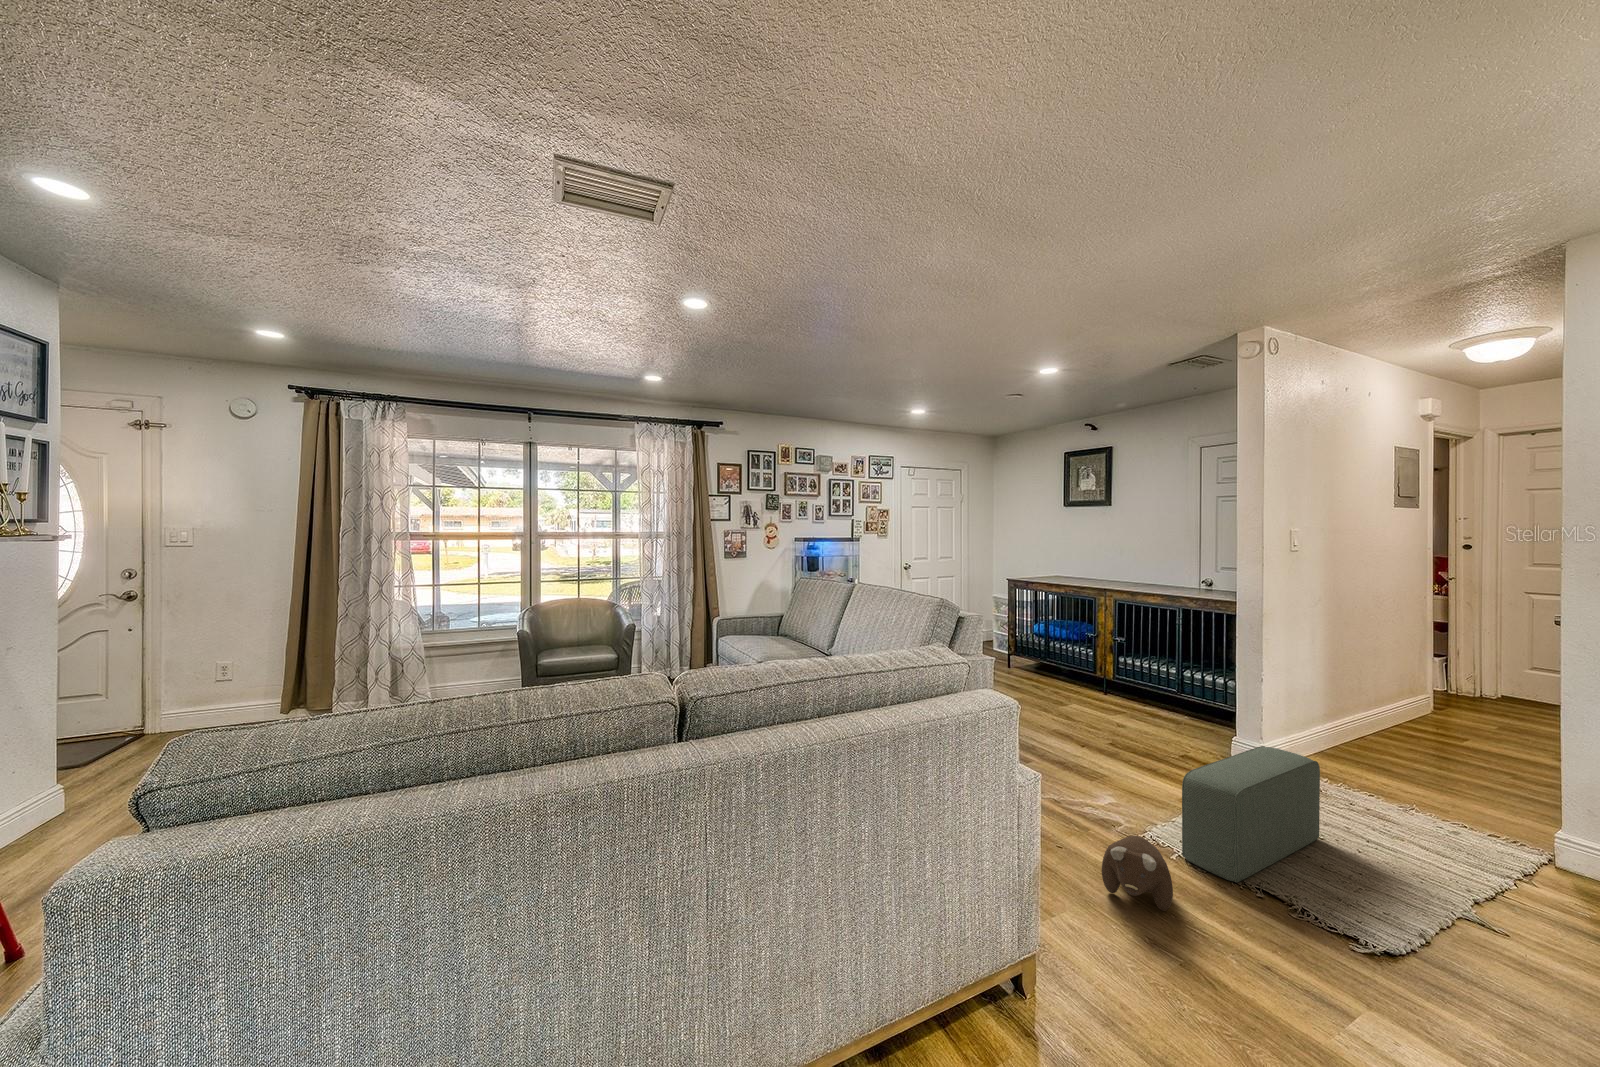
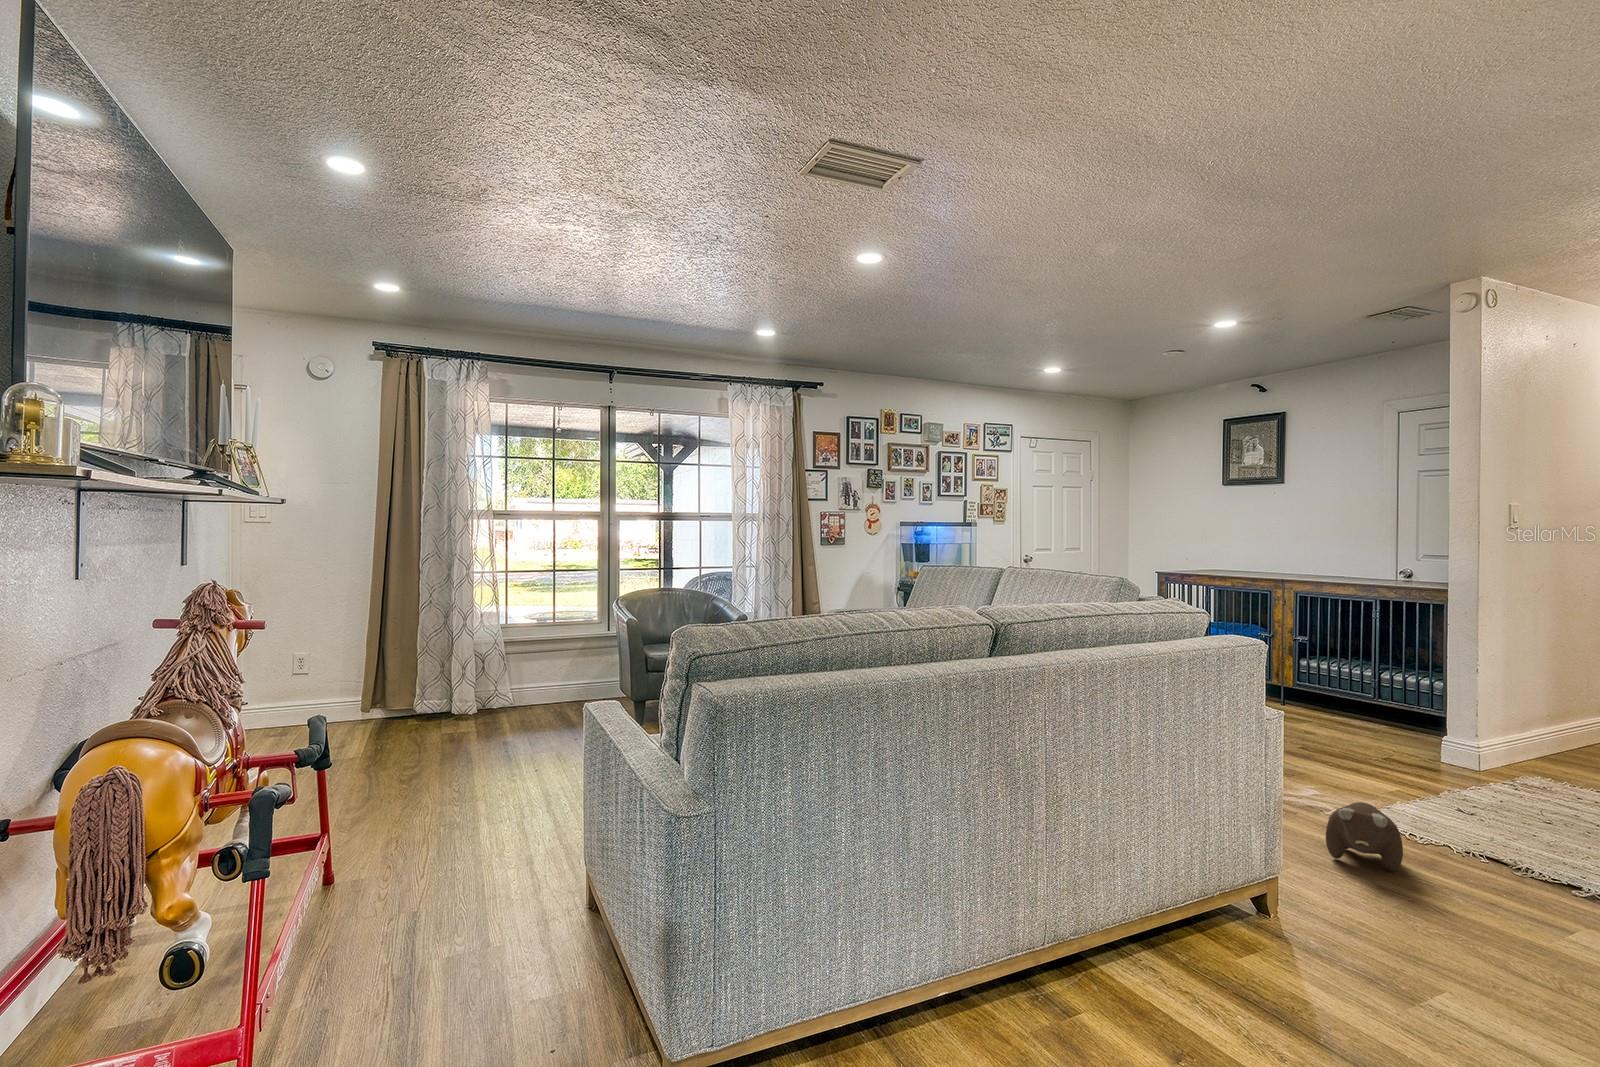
pouf: present [1182,746,1320,882] -> none [1404,729,1550,853]

